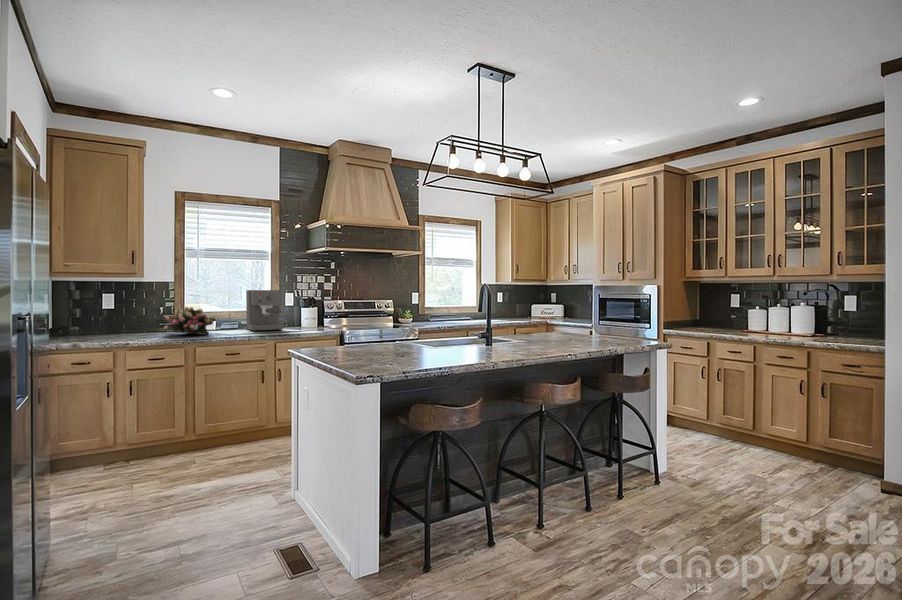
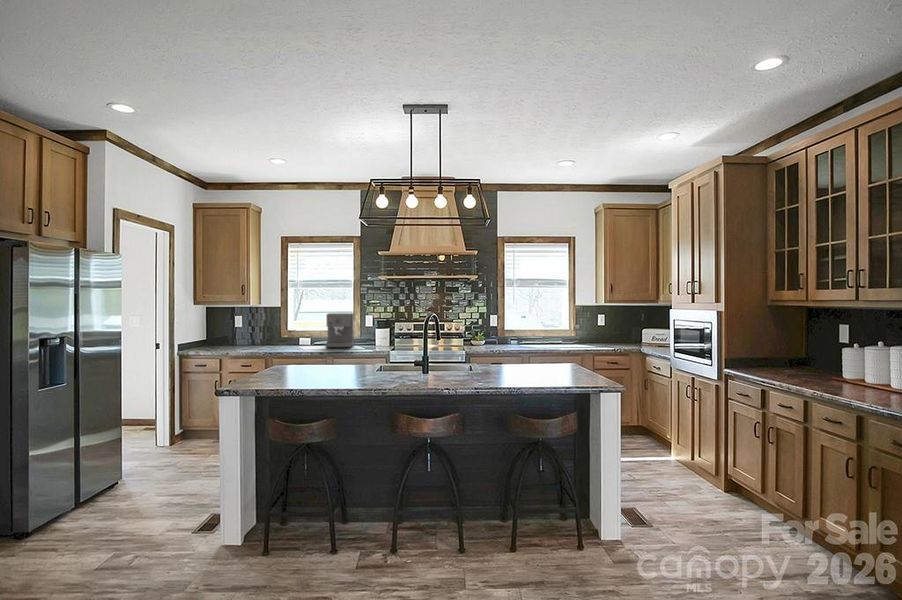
flower arrangement: present [164,307,215,335] -> none [257,327,295,349]

